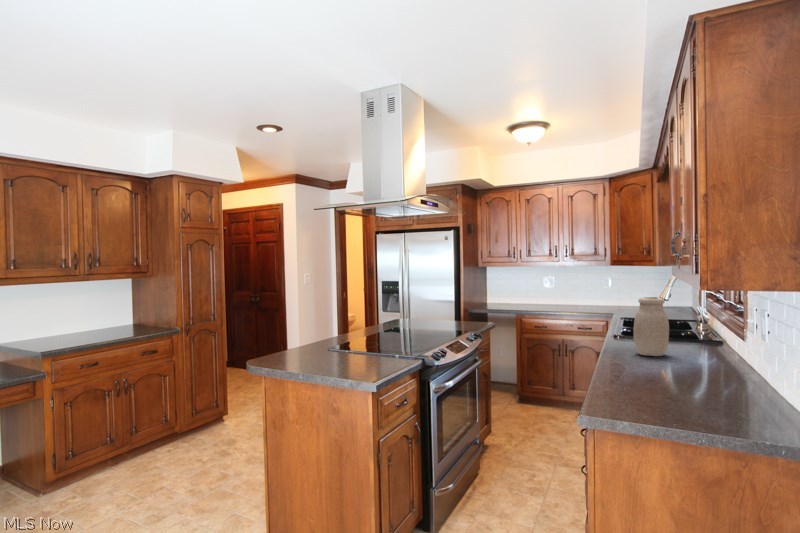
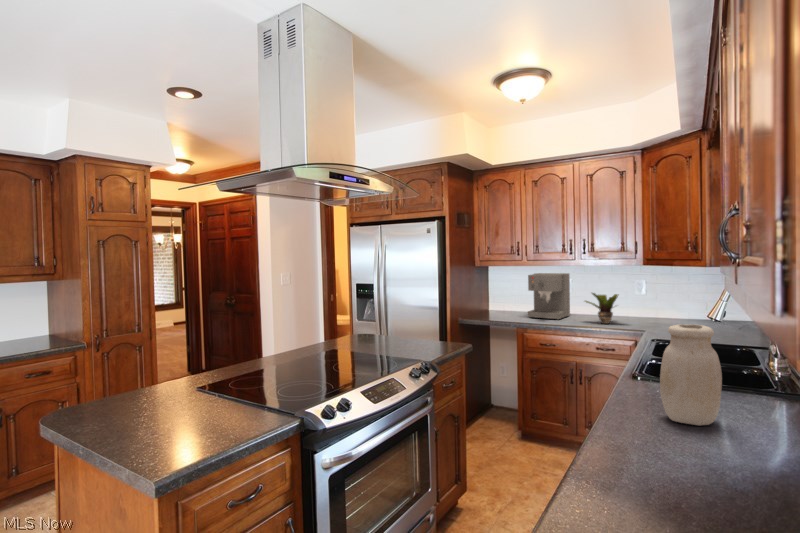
coffee maker: none [522,272,554,308] -> present [528,273,570,320]
potted plant: none [566,286,600,310] -> present [585,293,618,324]

